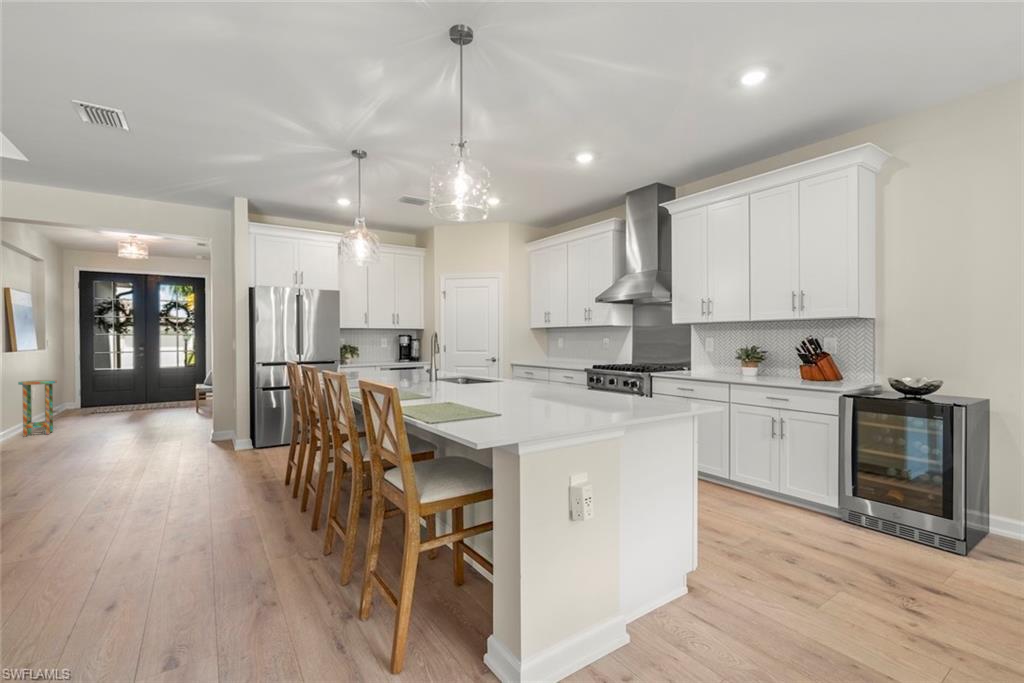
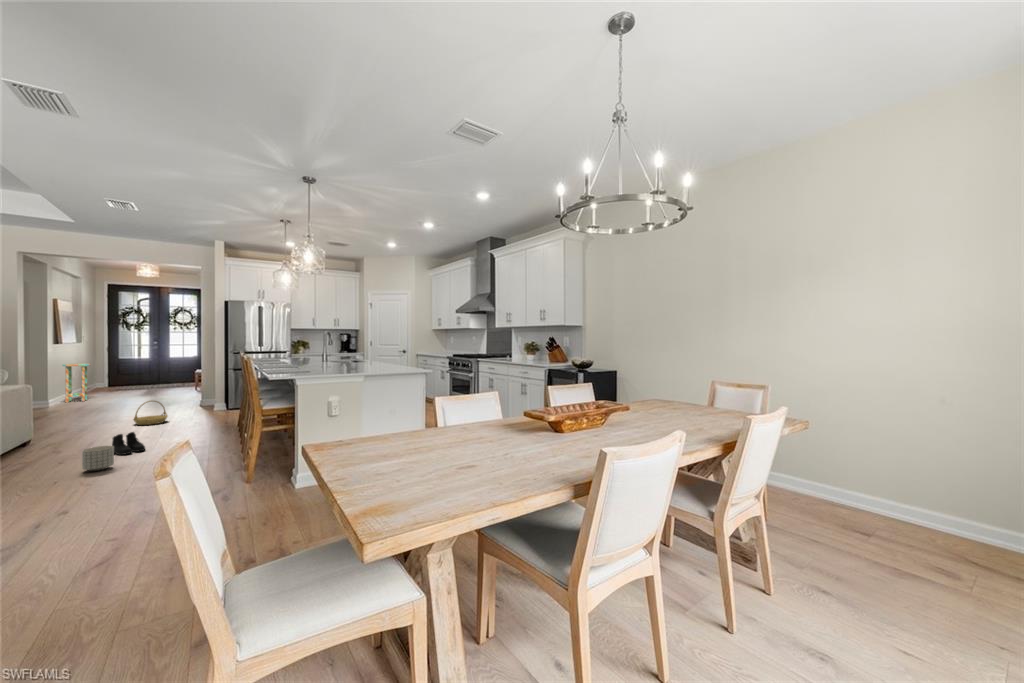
basket: none [123,443,175,483] -> present [133,401,168,425]
boots: none [95,516,154,565] -> present [112,432,145,455]
planter: none [41,562,102,621] -> present [82,446,114,471]

